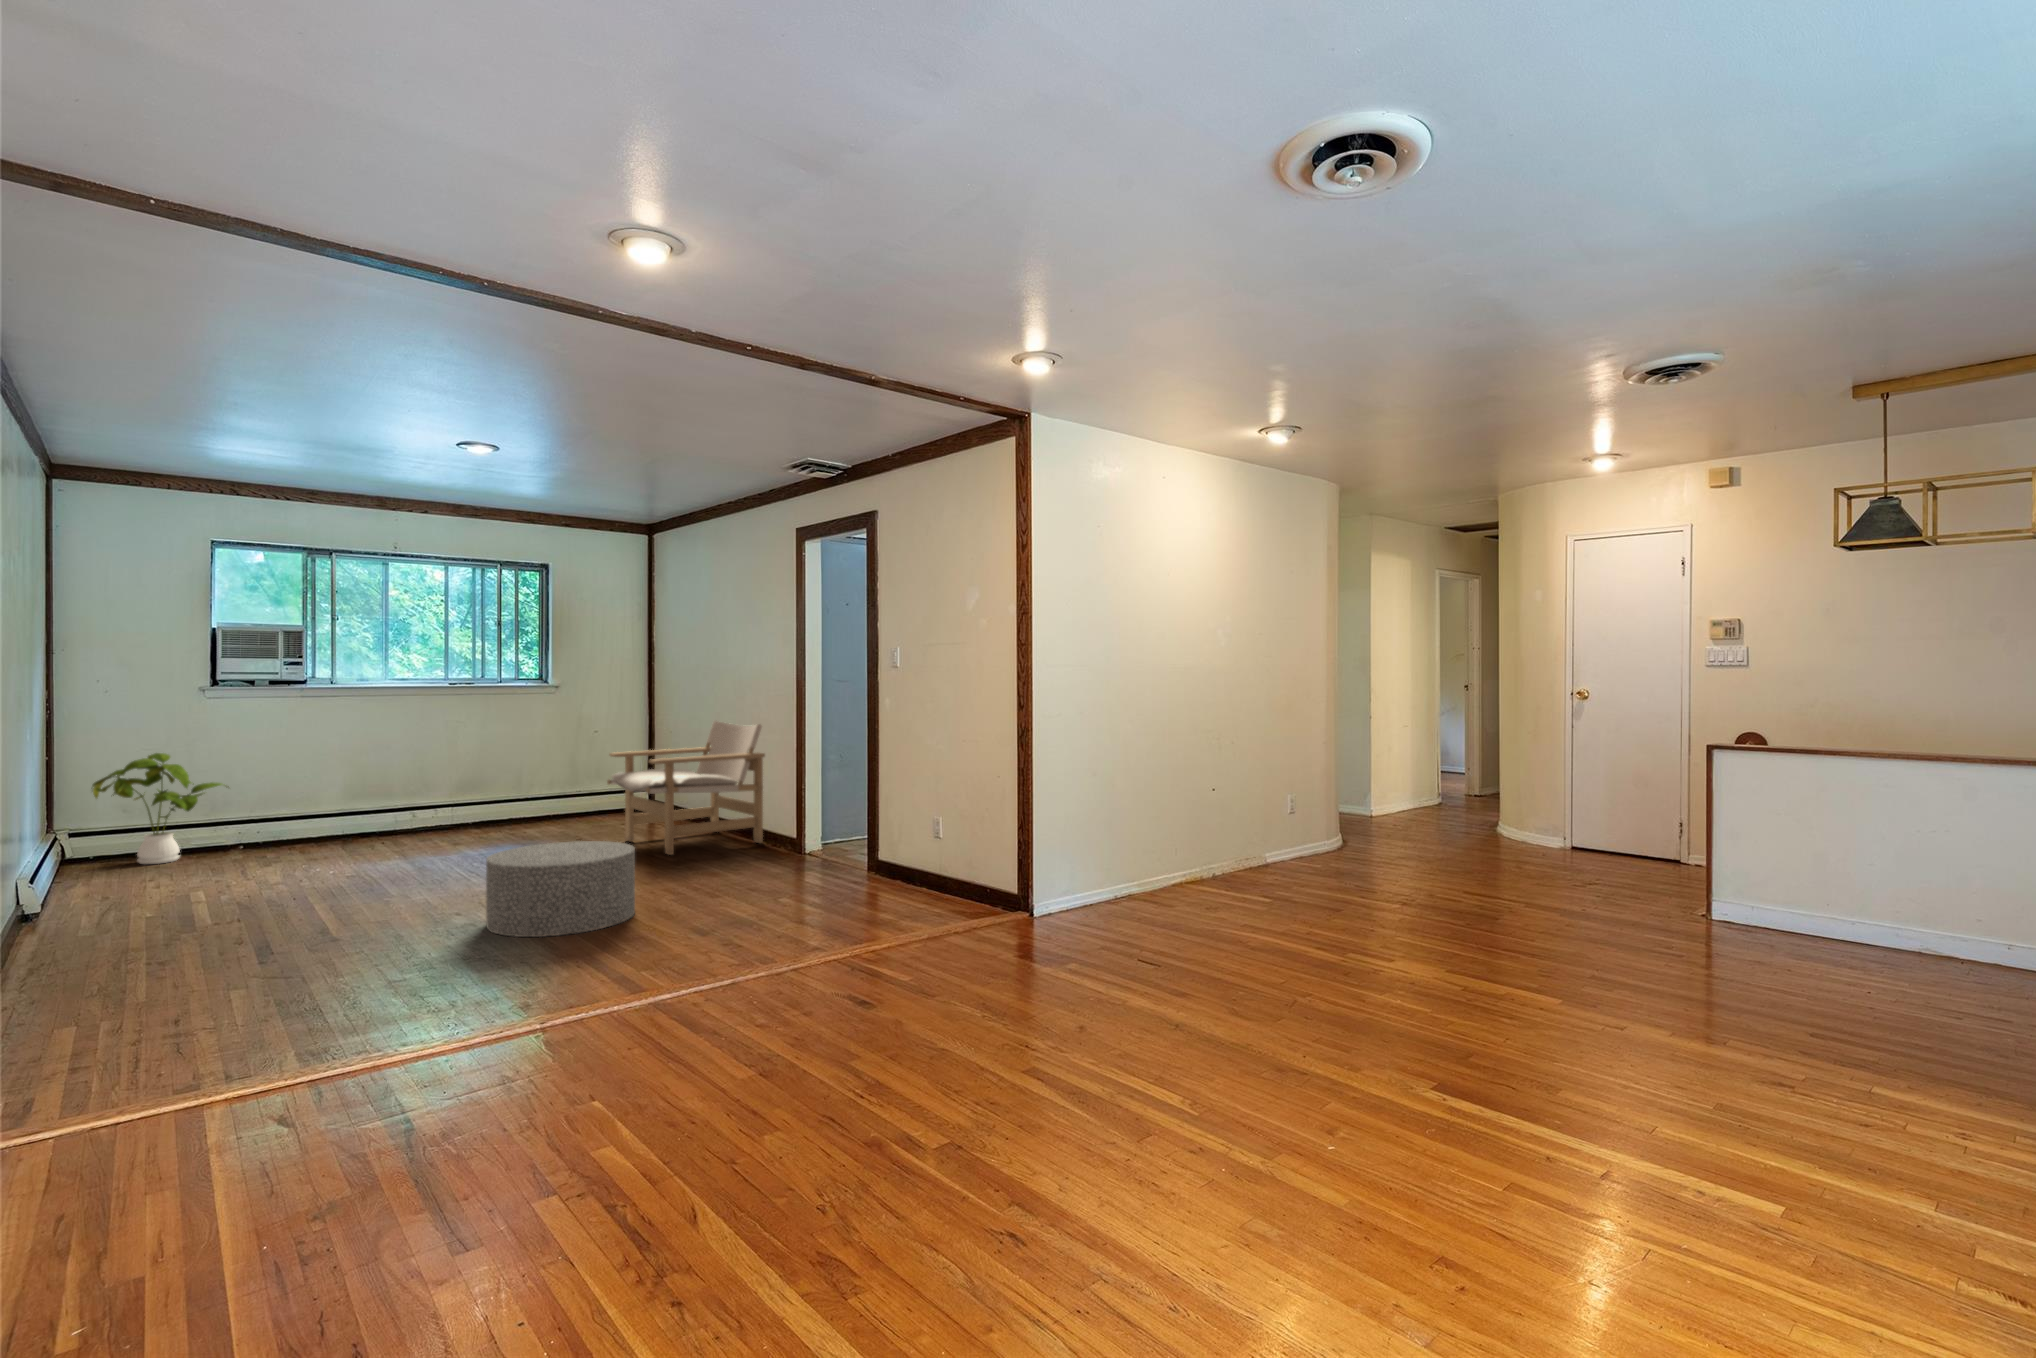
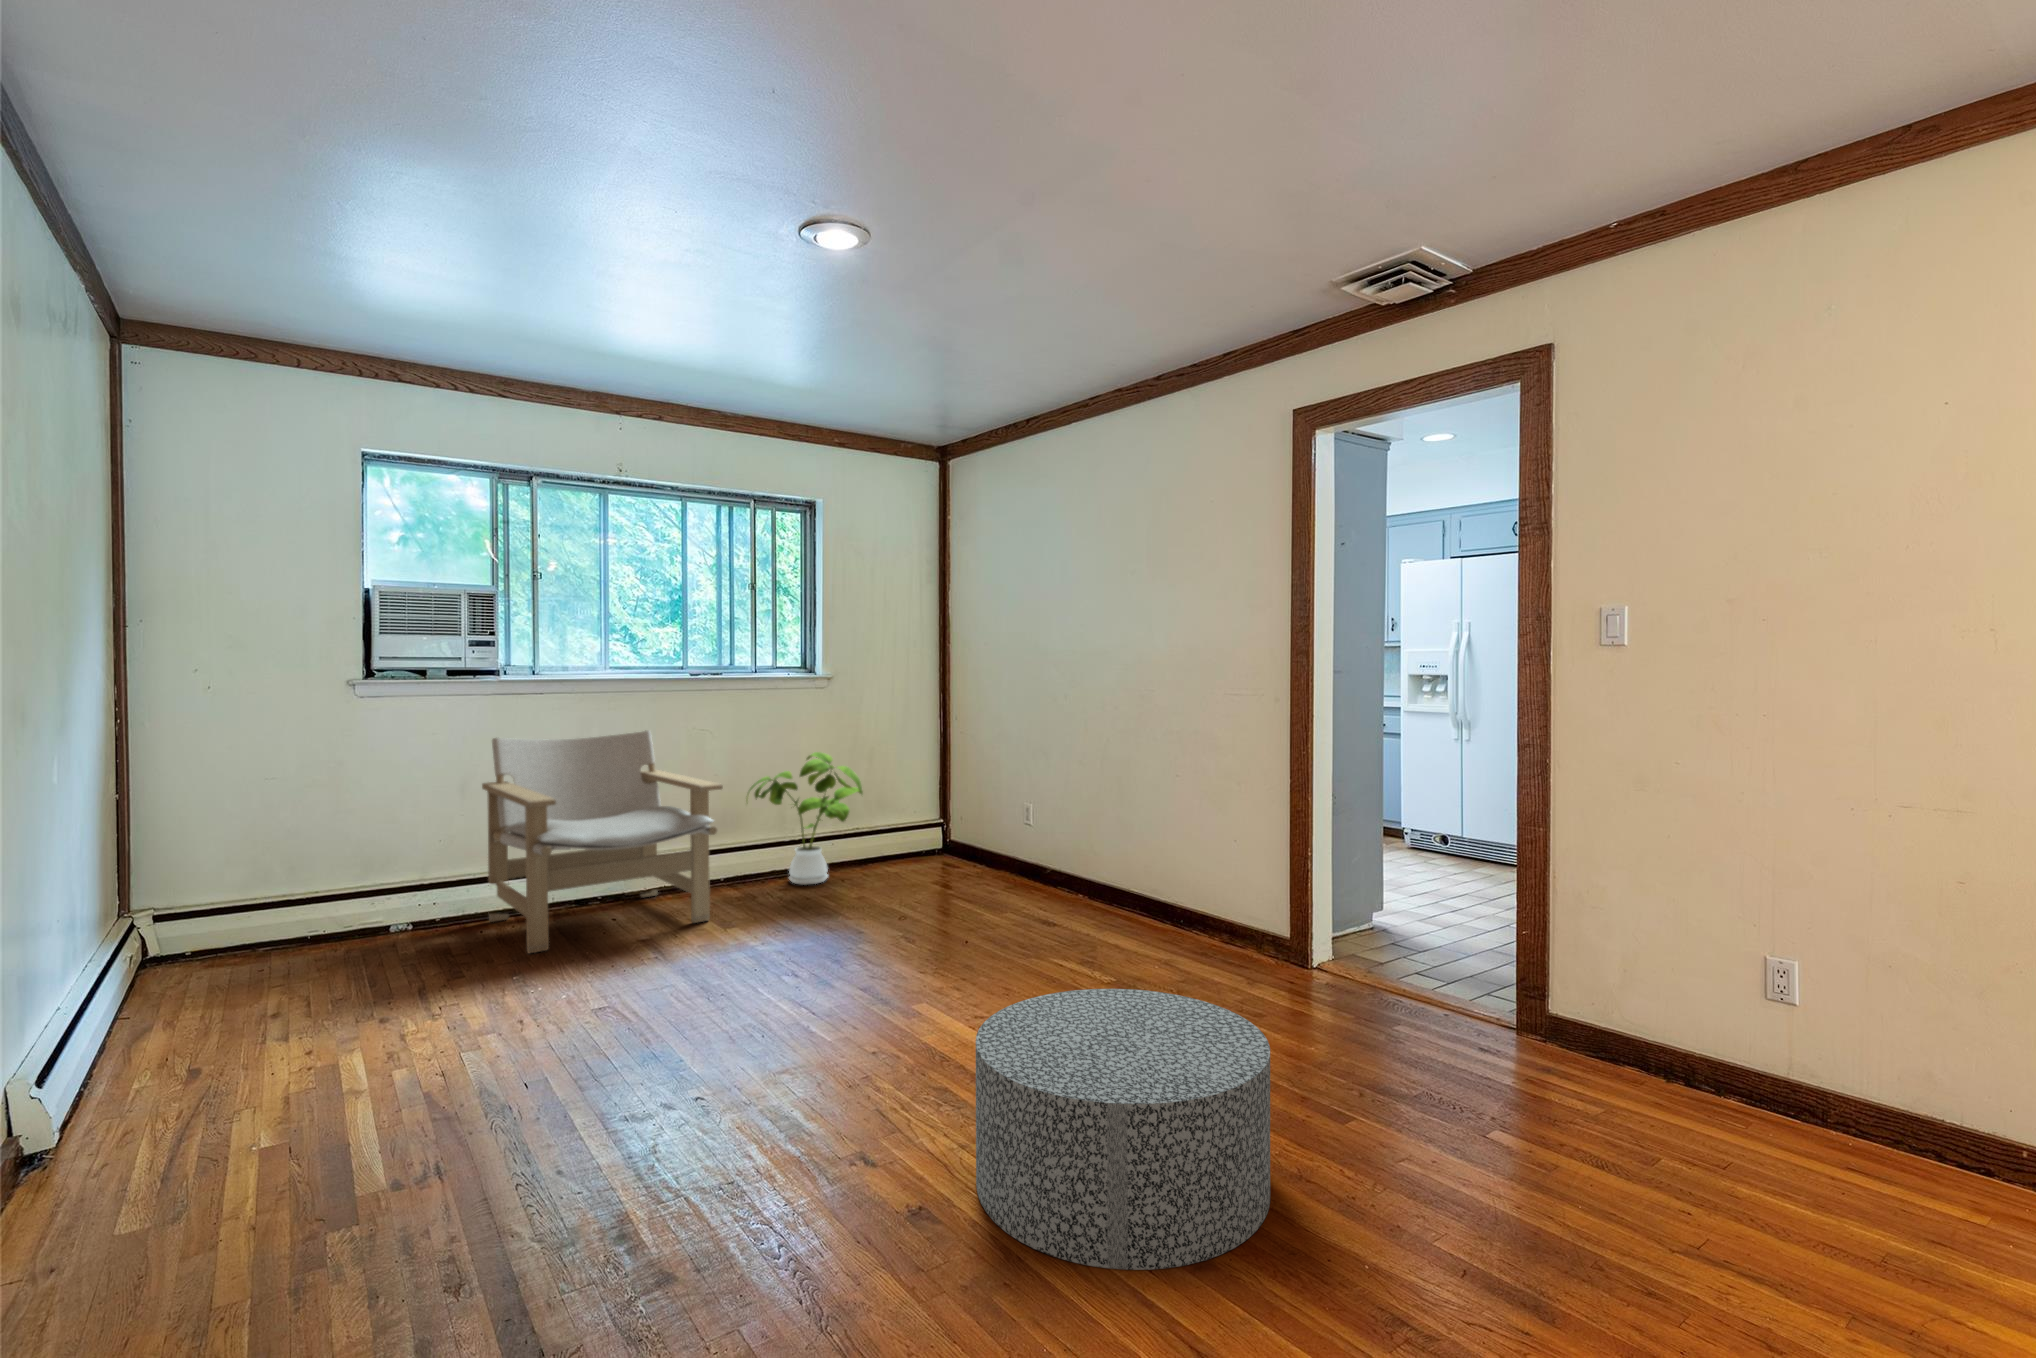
lounge chair: present [607,721,765,855] -> present [482,730,723,953]
house plant: present [92,753,222,864] -> present [747,752,863,885]

